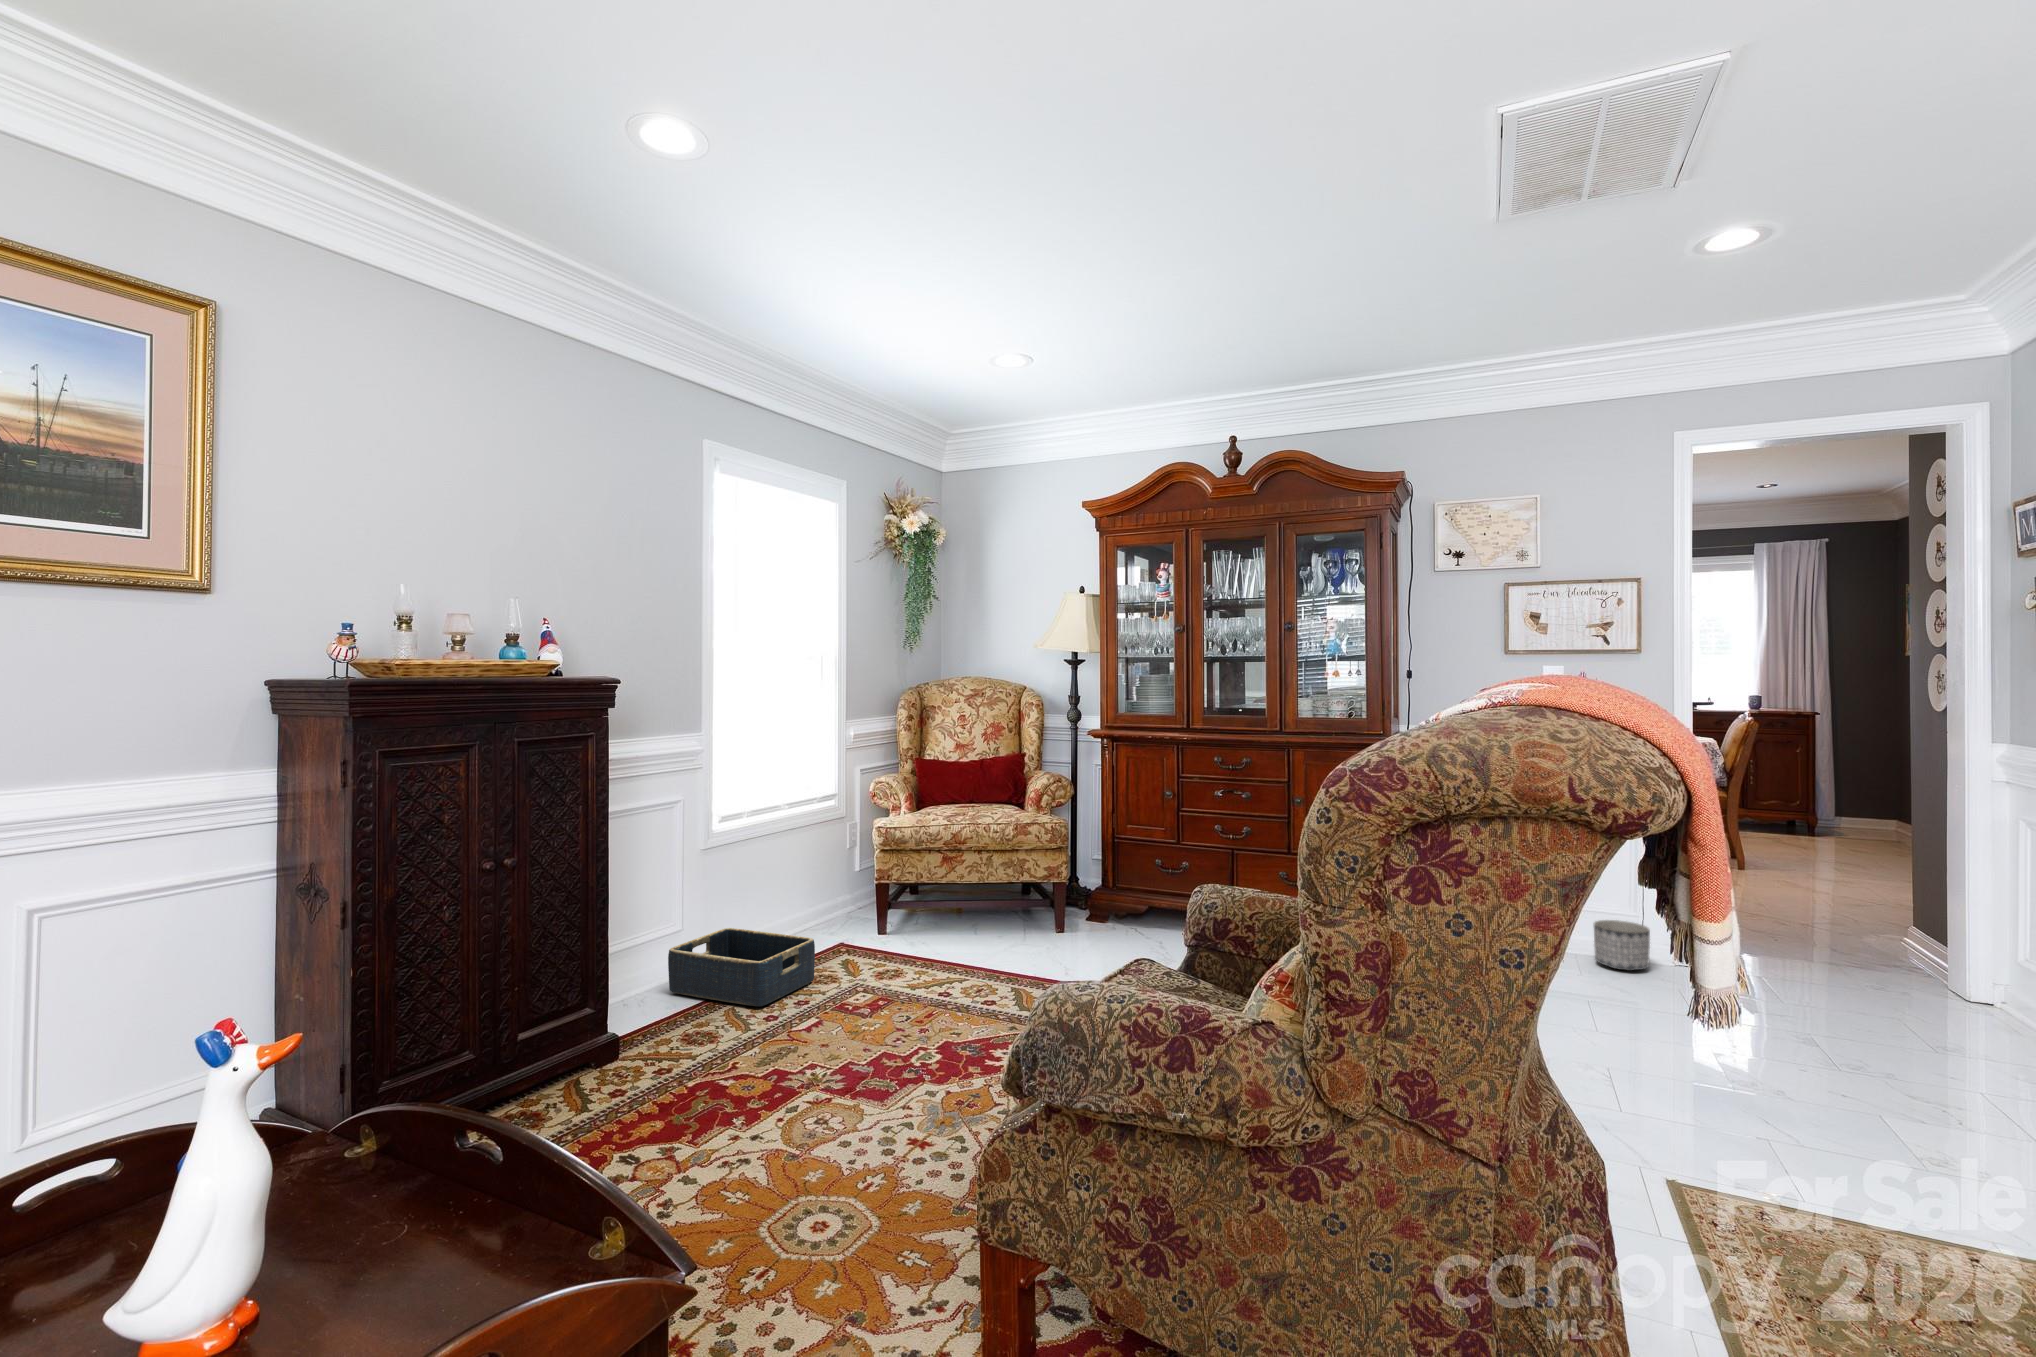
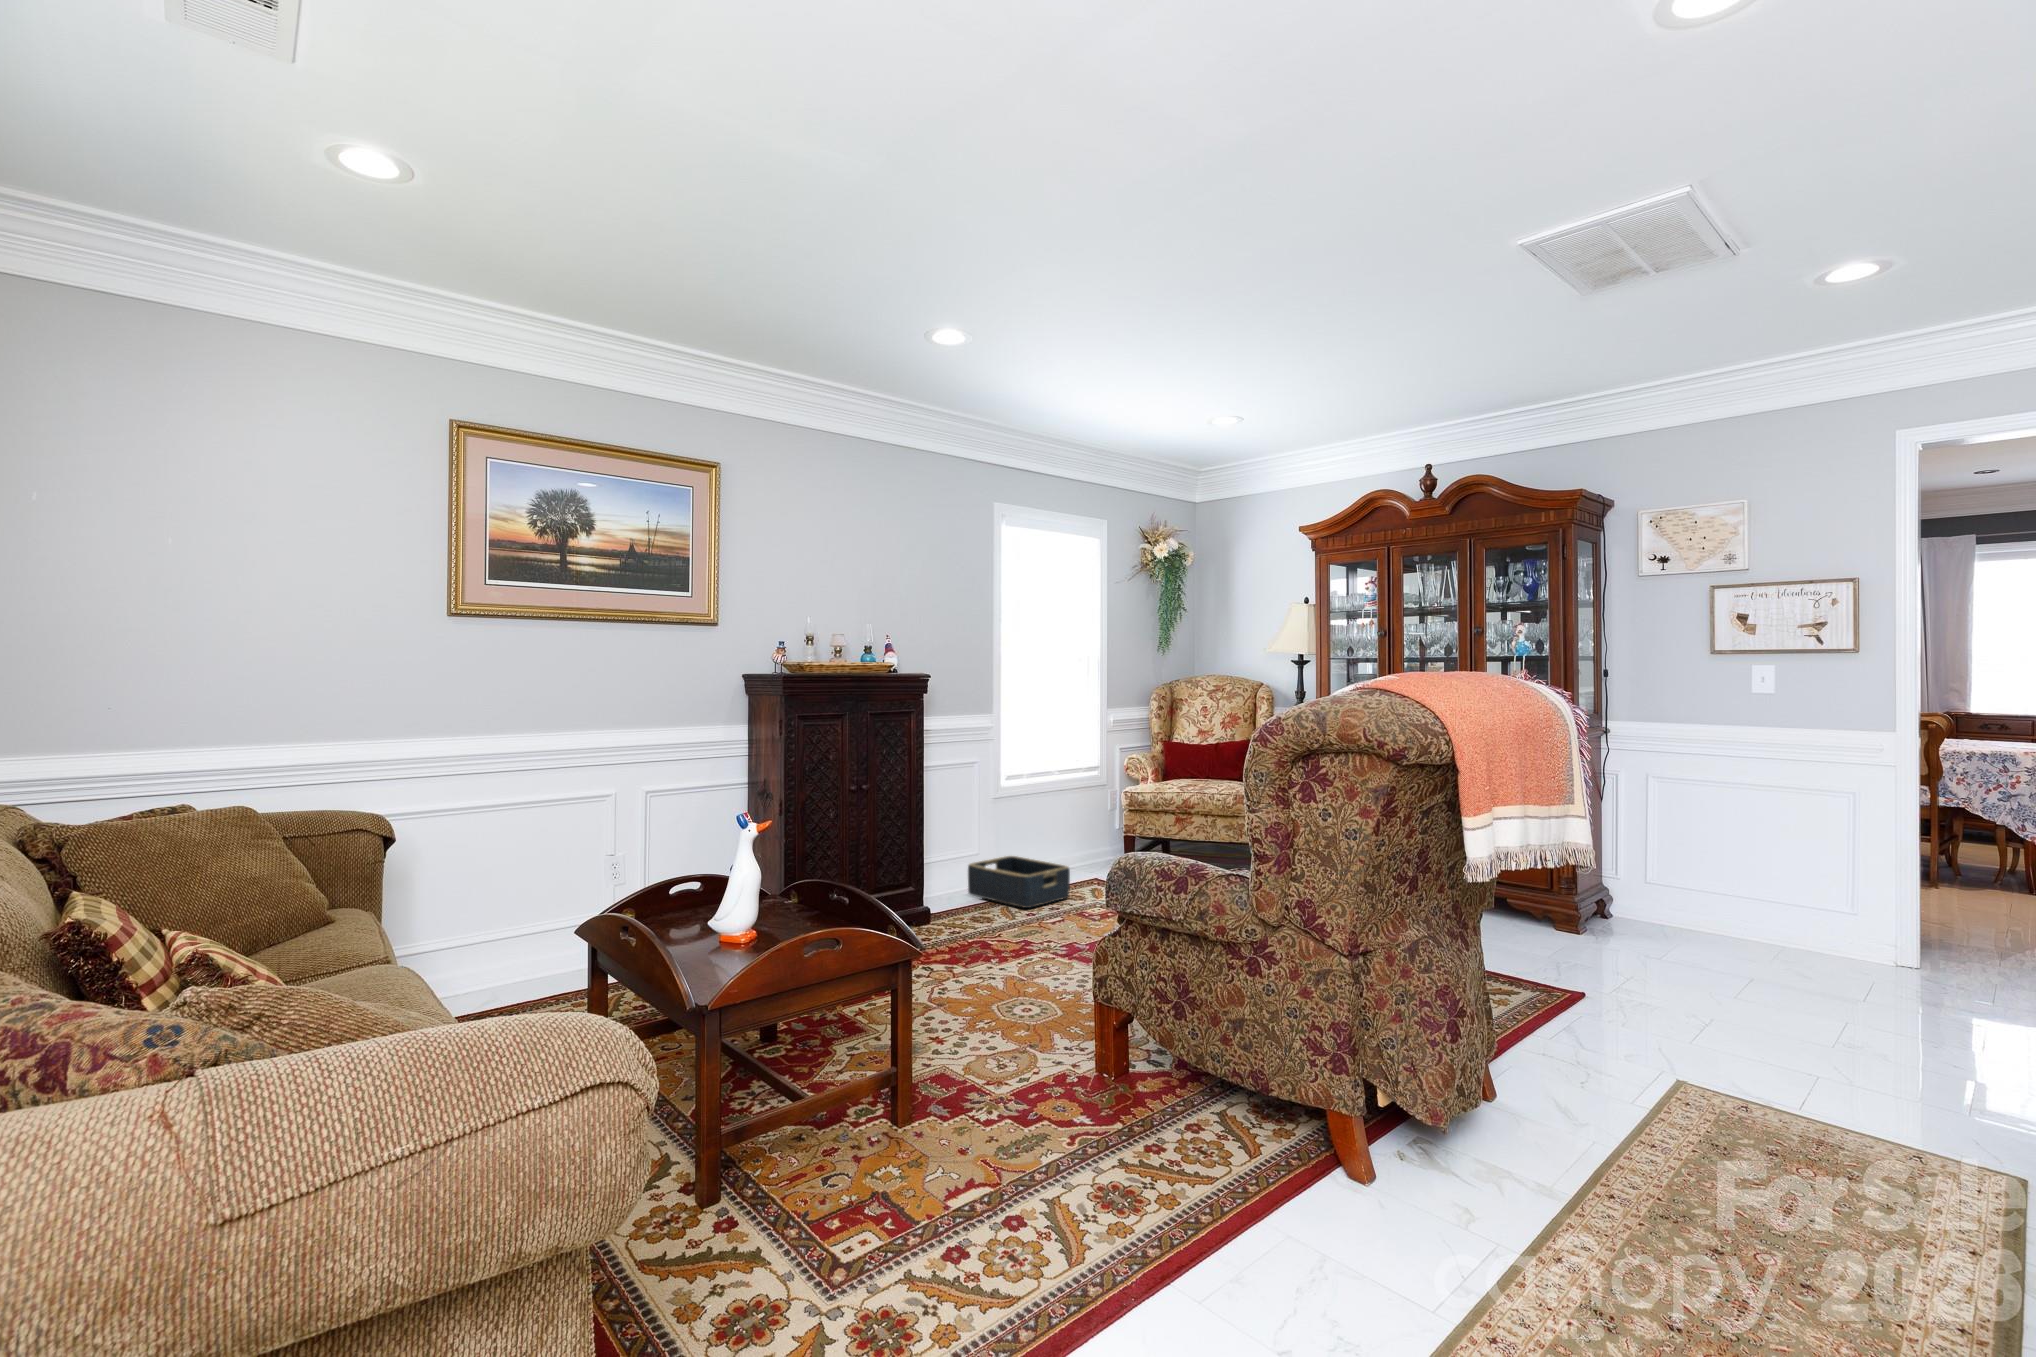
planter: present [1594,920,1650,971] -> none [1792,915,1853,963]

